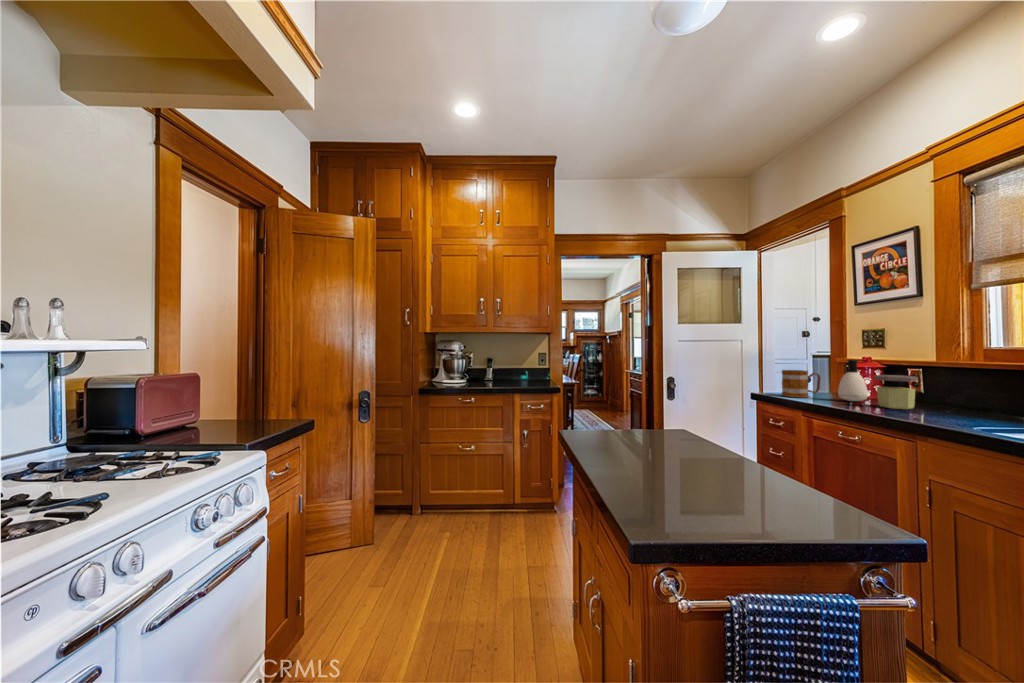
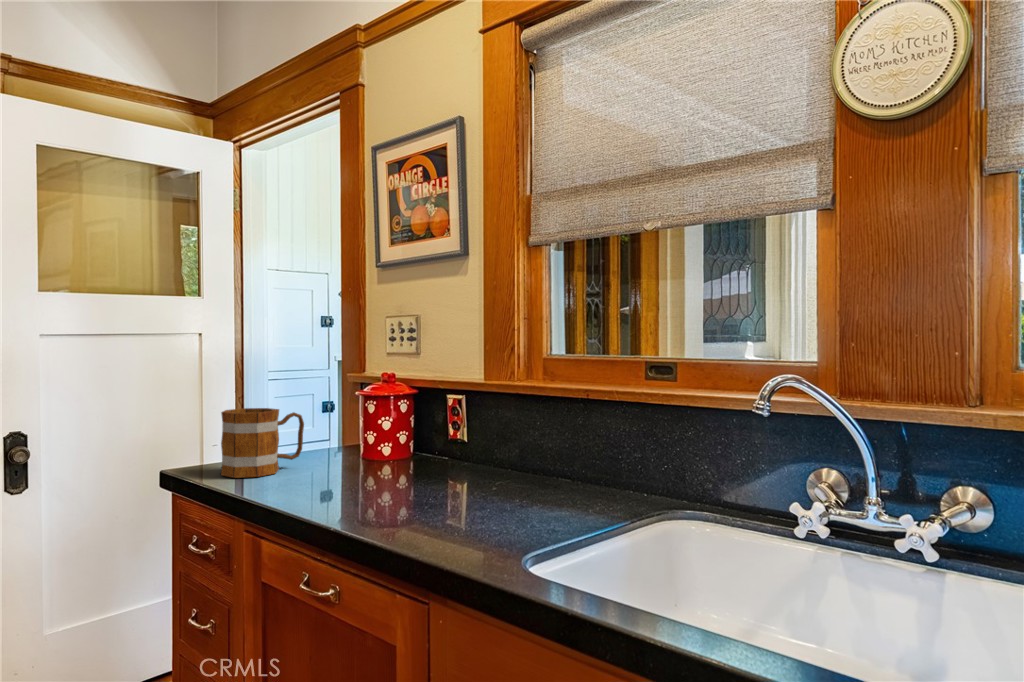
soap dispenser: present [838,360,867,401] -> none [329,382,380,475]
jar: present [874,375,918,409] -> none [385,416,454,493]

